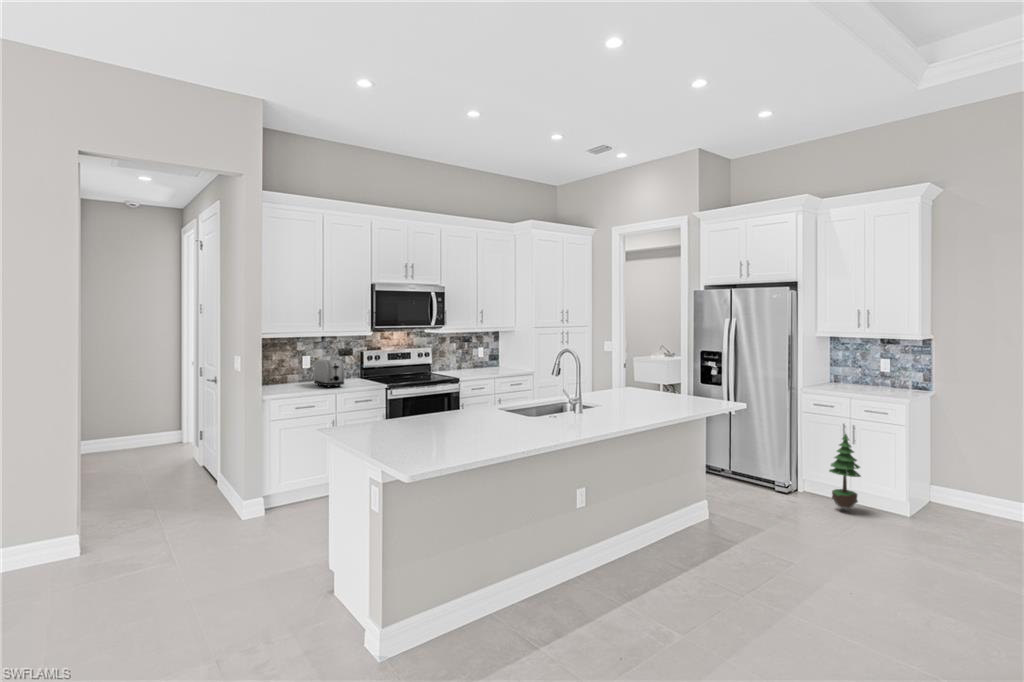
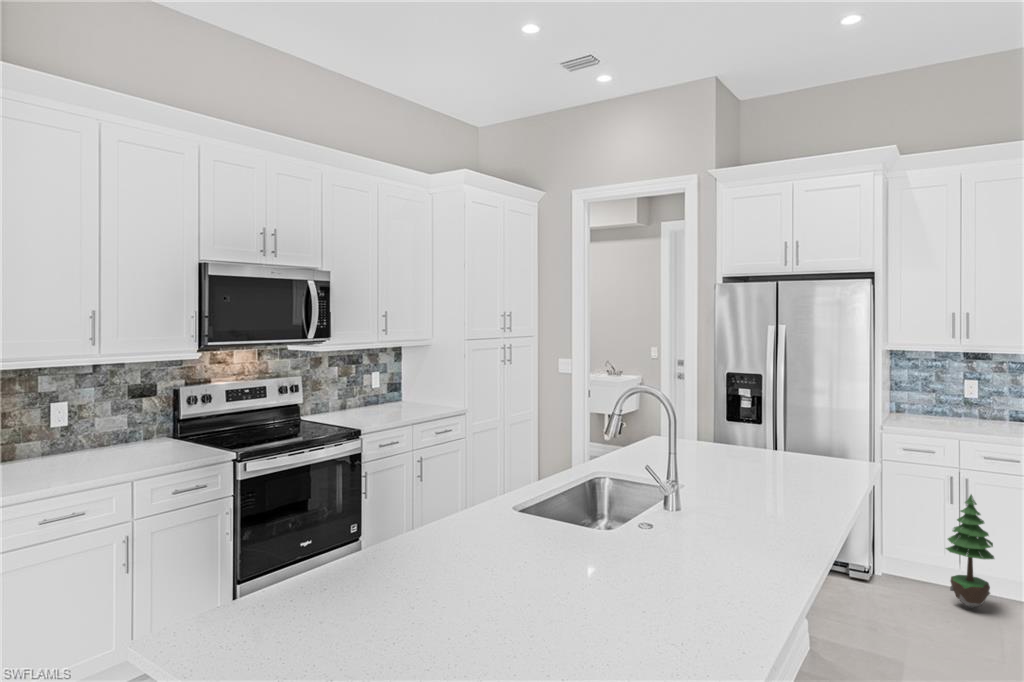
toaster: present [314,360,344,387] -> none [78,409,147,468]

